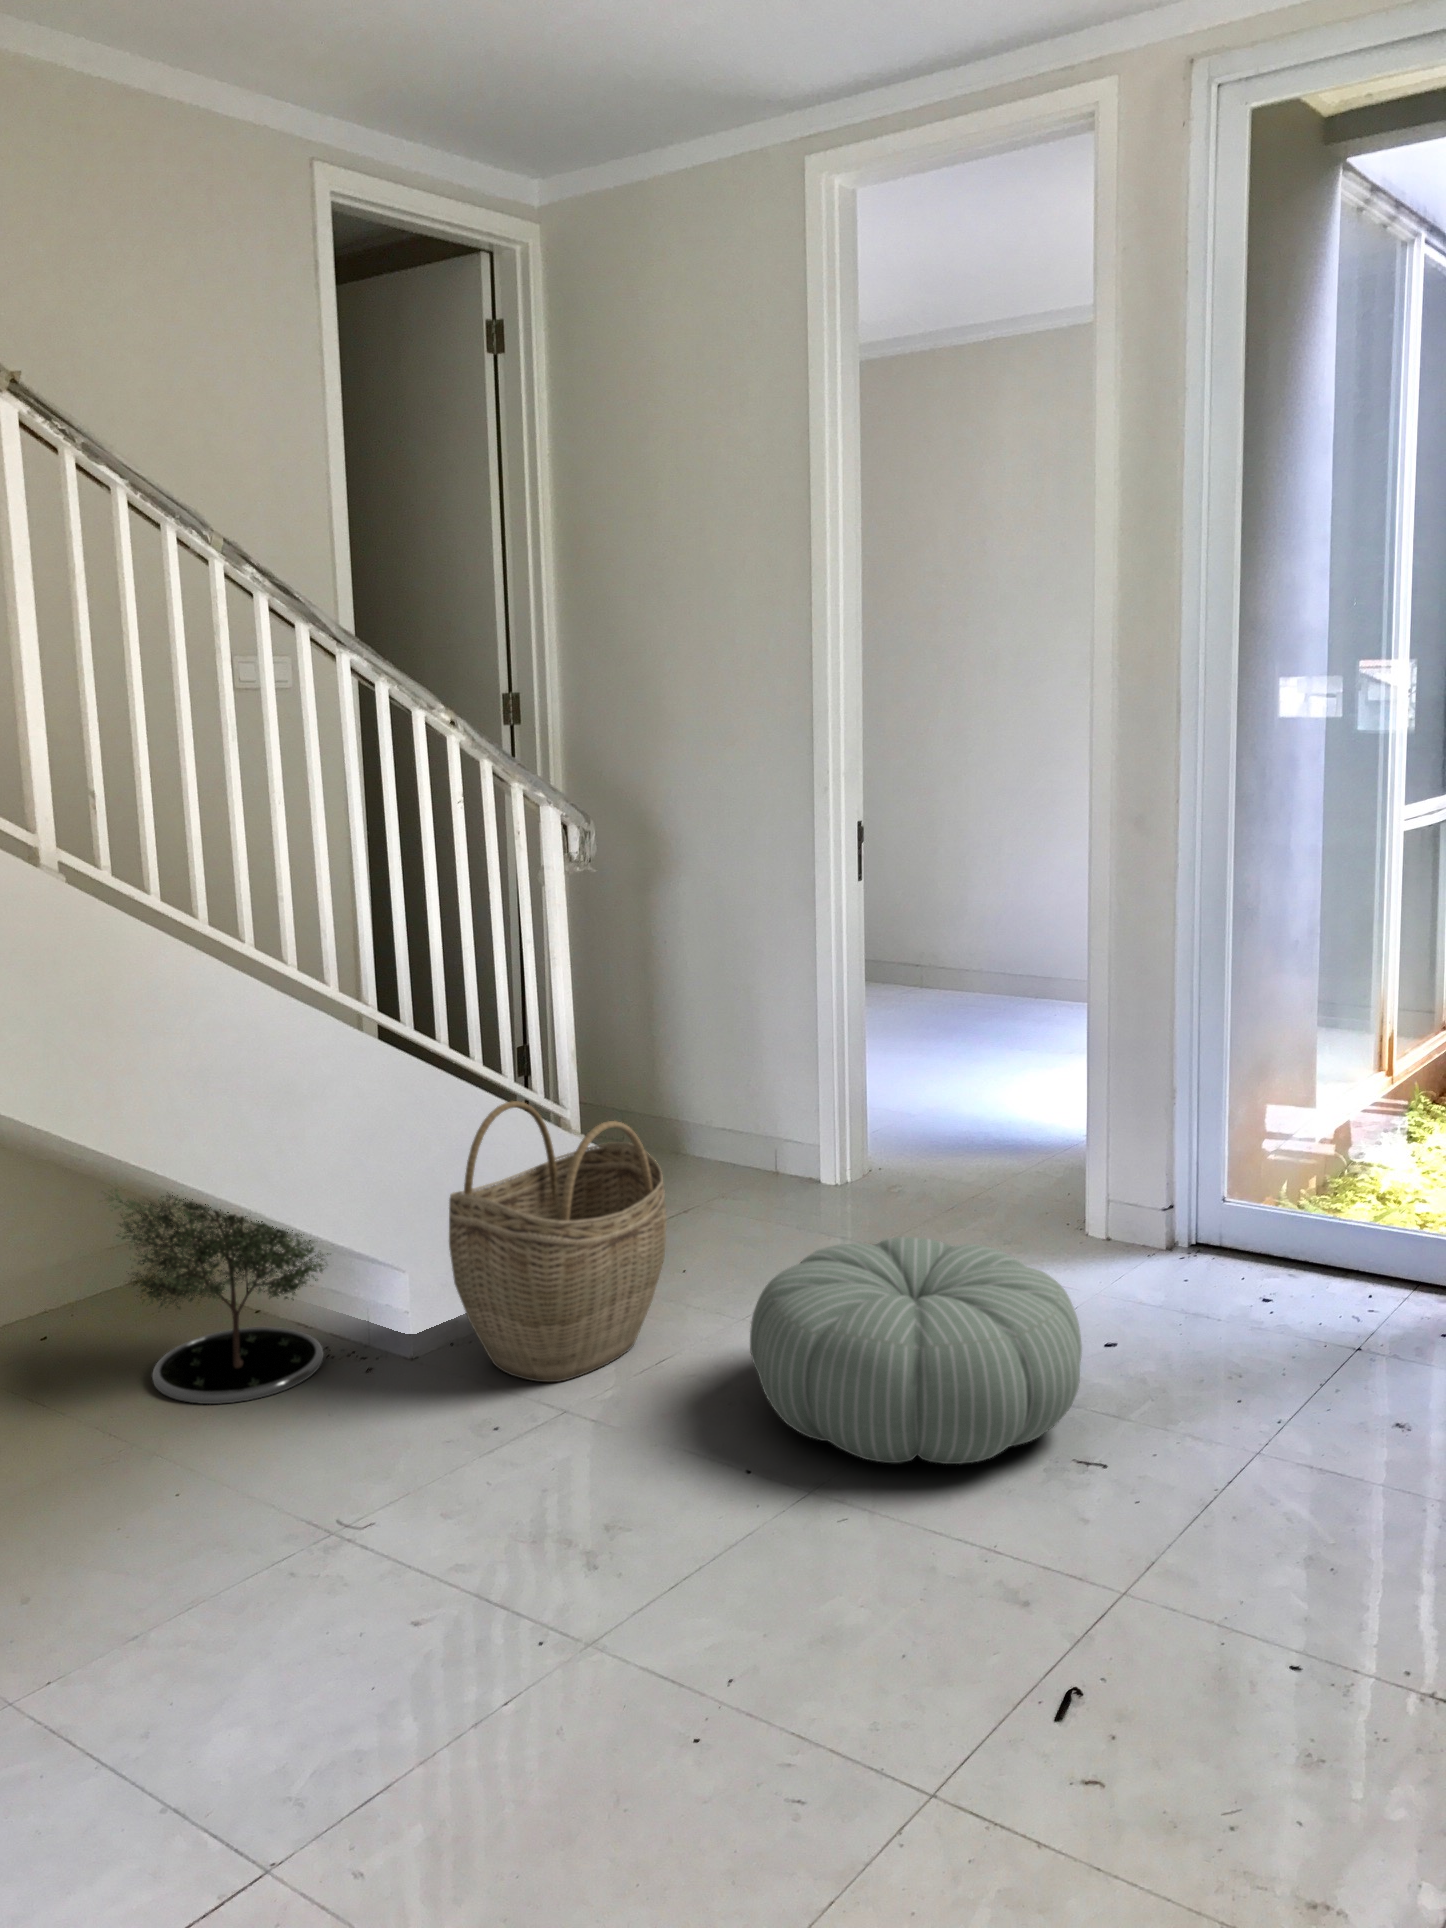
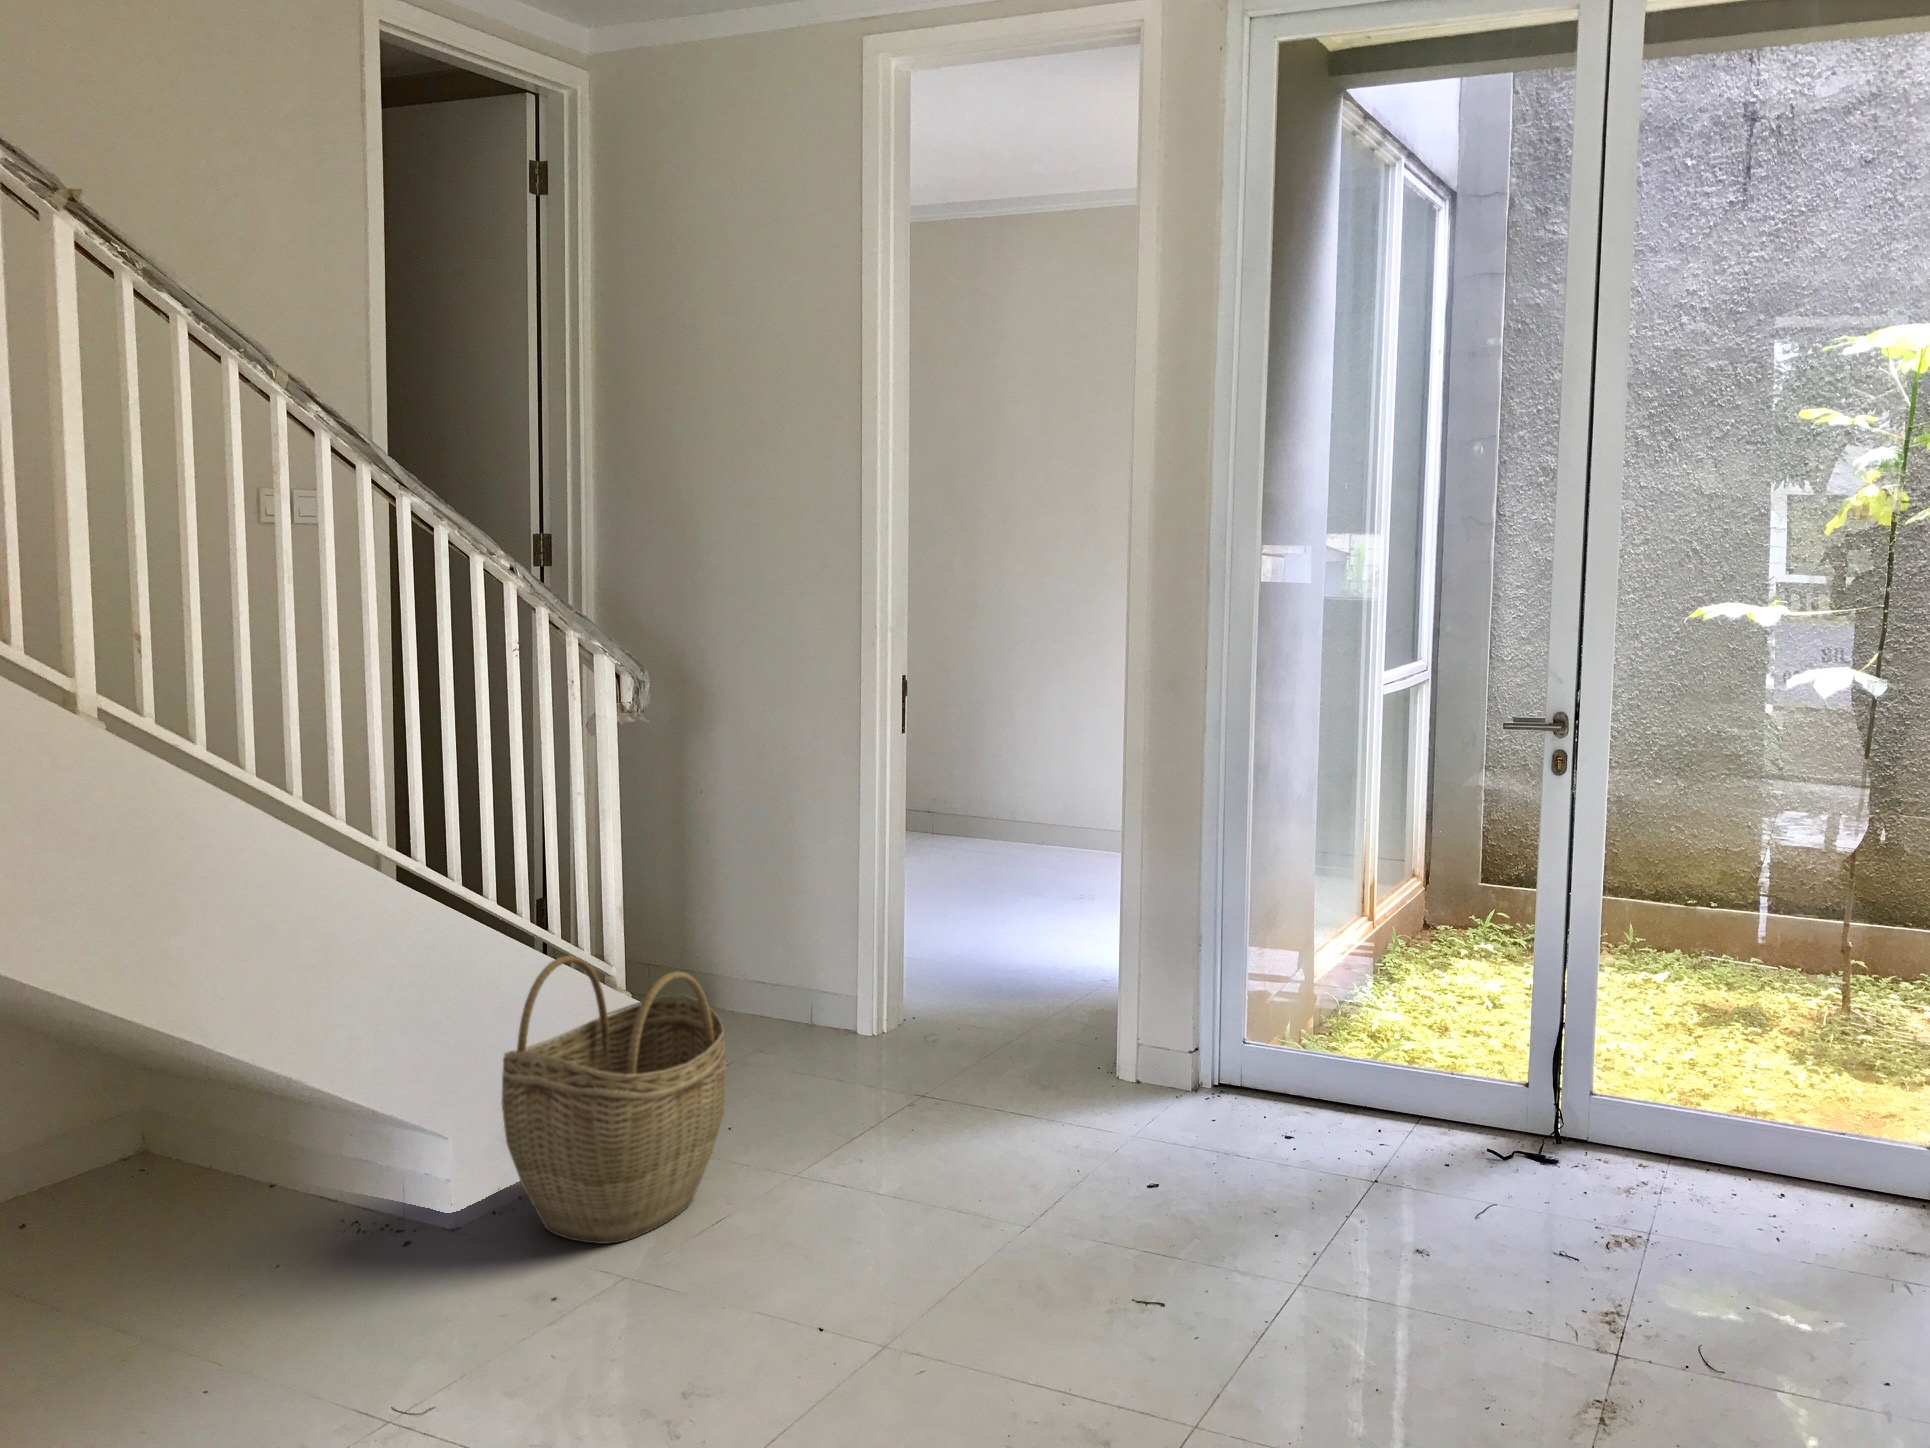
potted tree: present [105,1189,328,1404] -> none [110,938,373,1292]
pouf: present [750,1237,1082,1464] -> none [821,1076,1141,1293]

